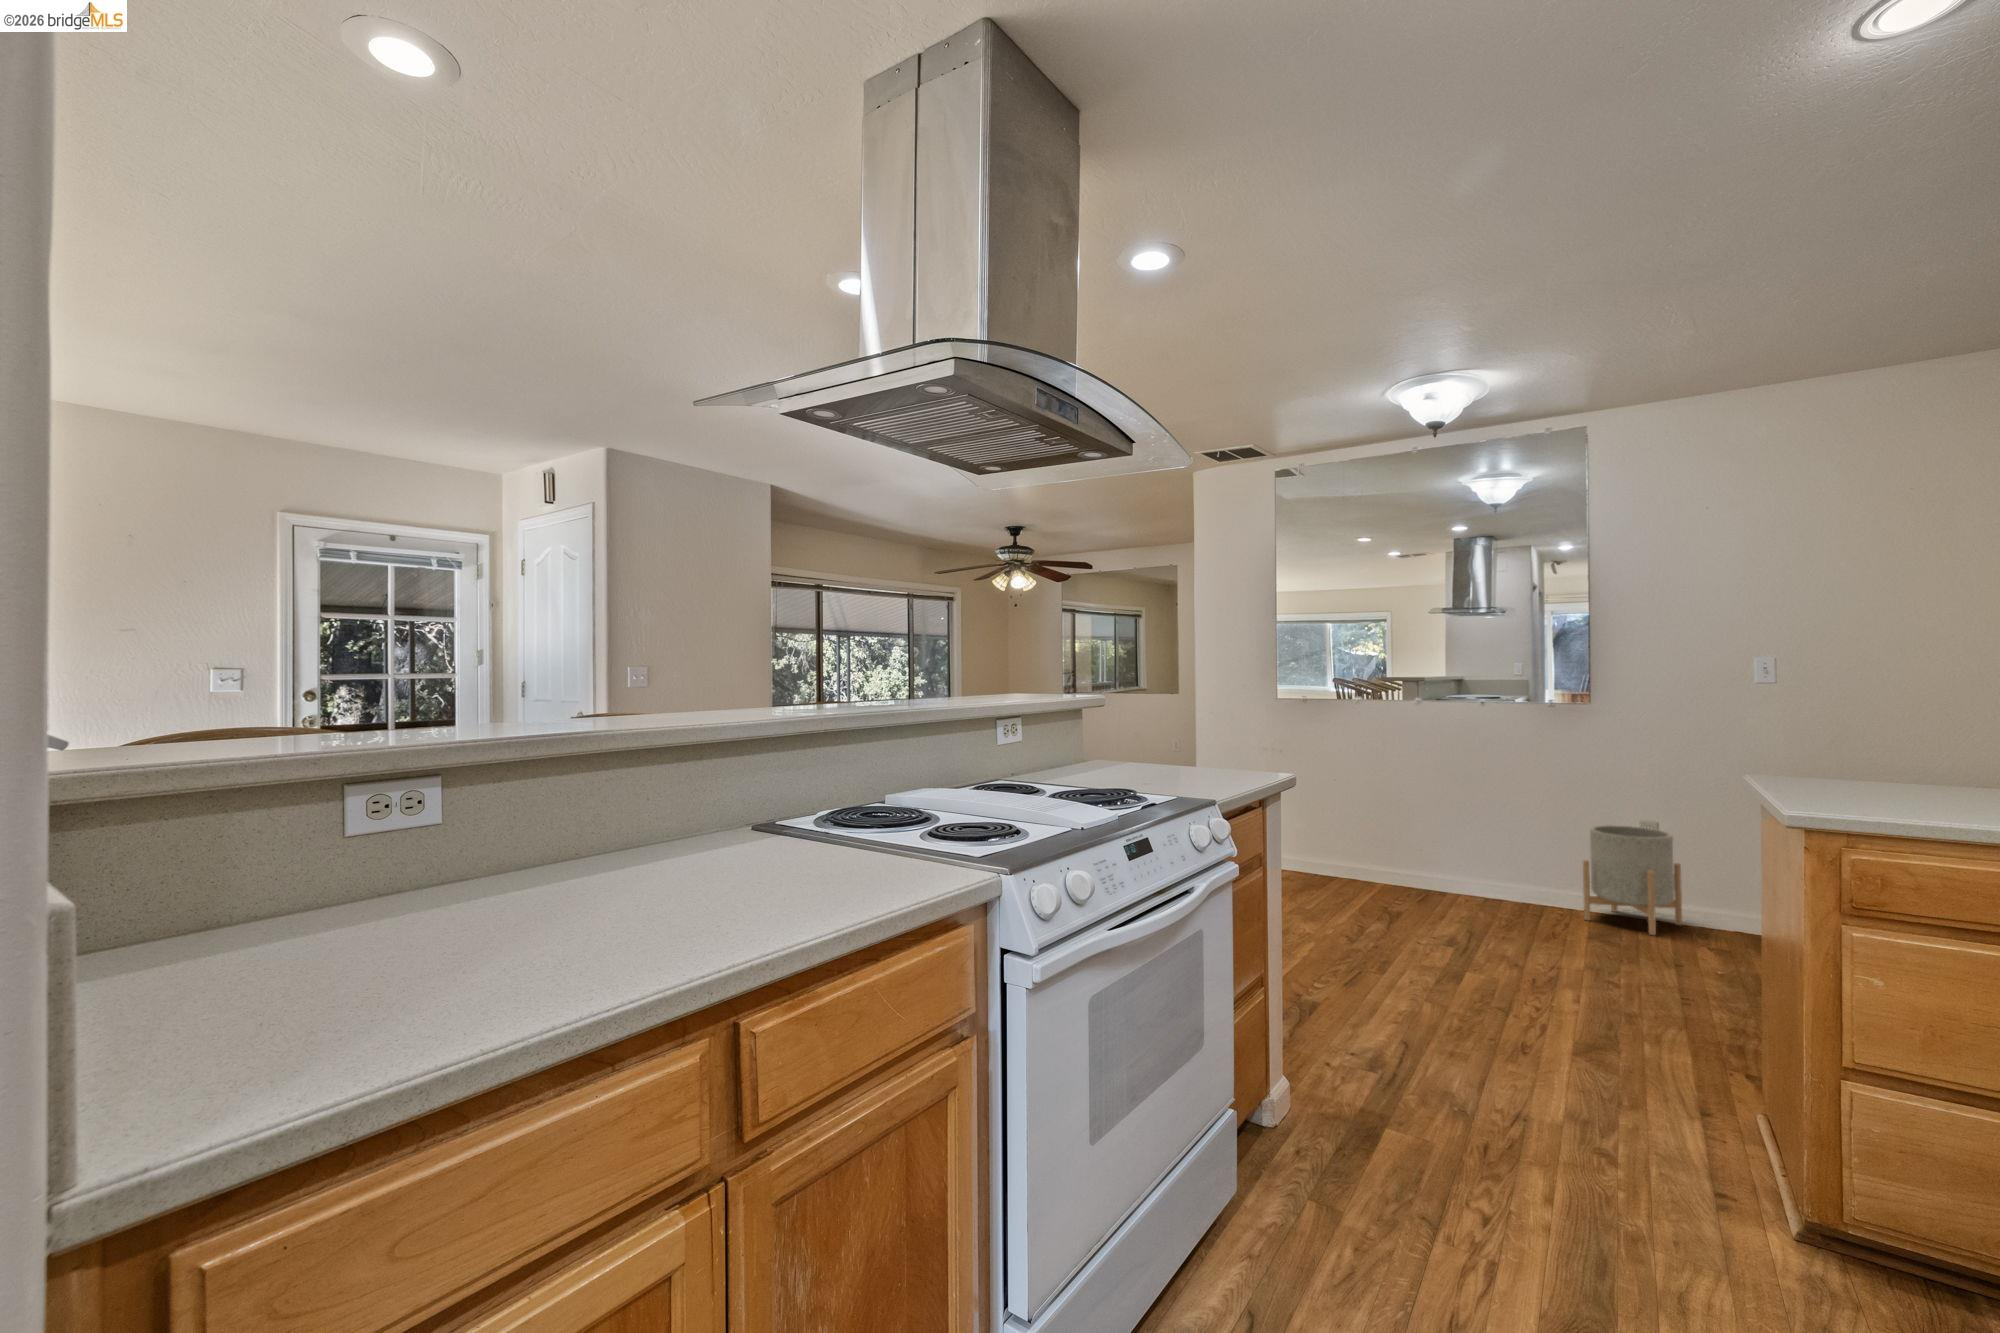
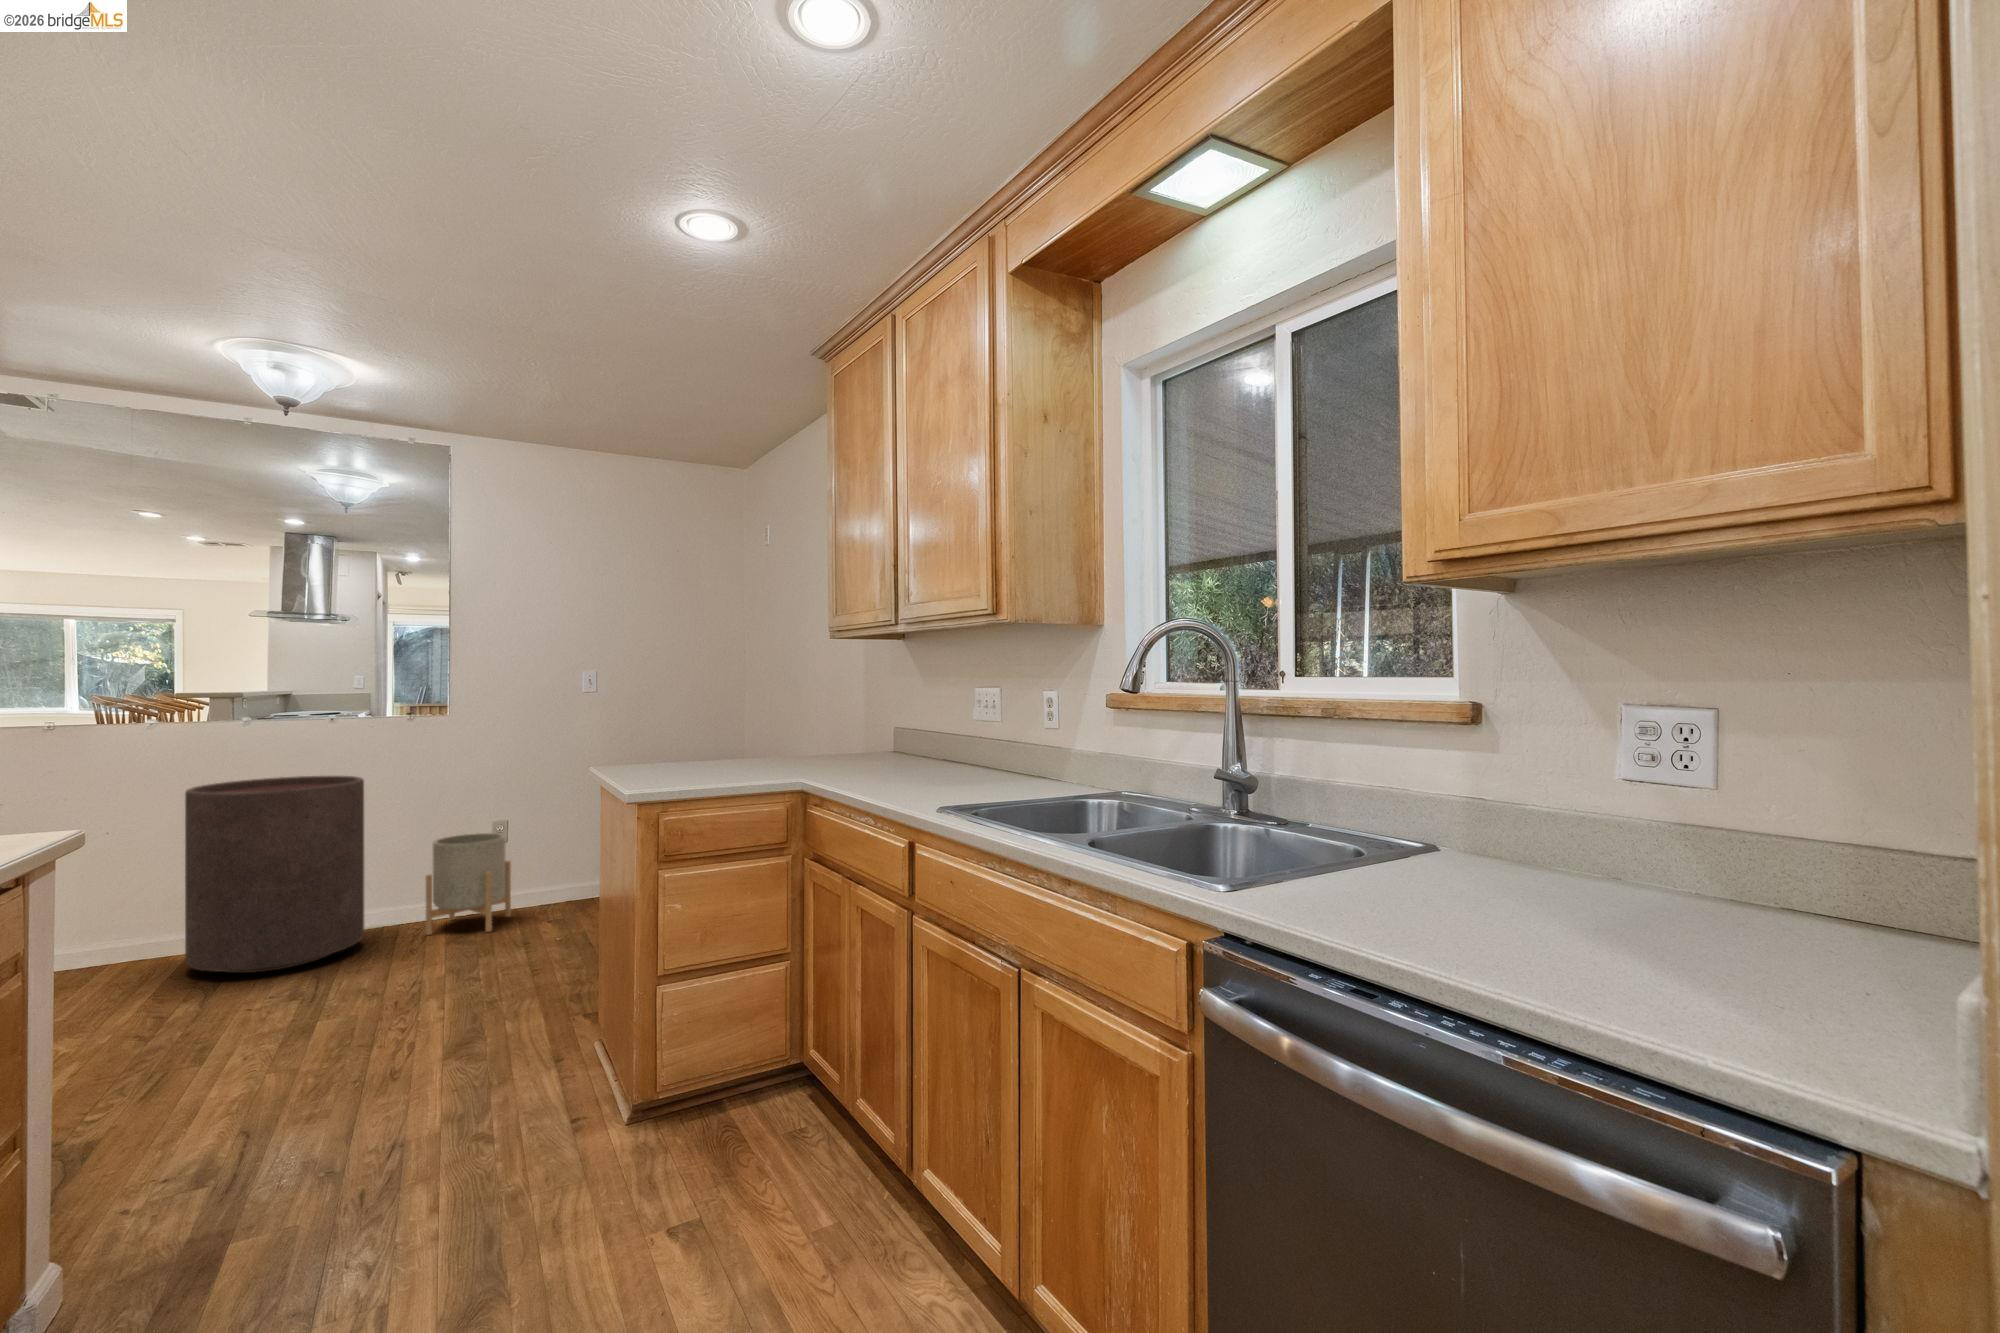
trash can: none [1386,750,1524,915] -> present [185,776,364,973]

